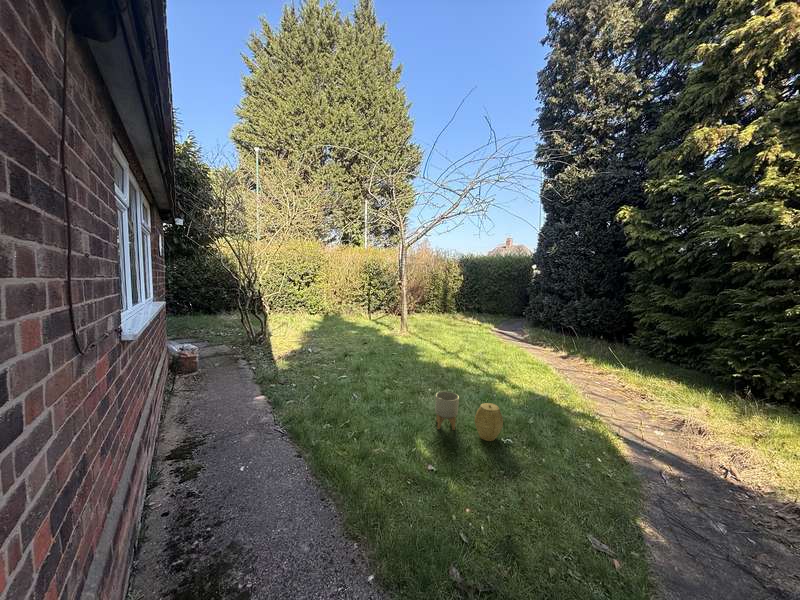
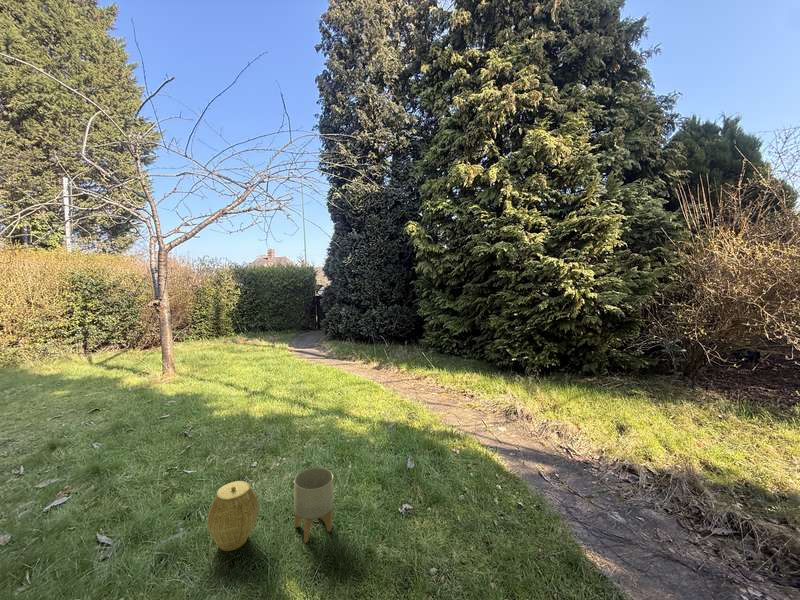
woven basket: present [475,403,503,441] -> present [207,481,258,551]

